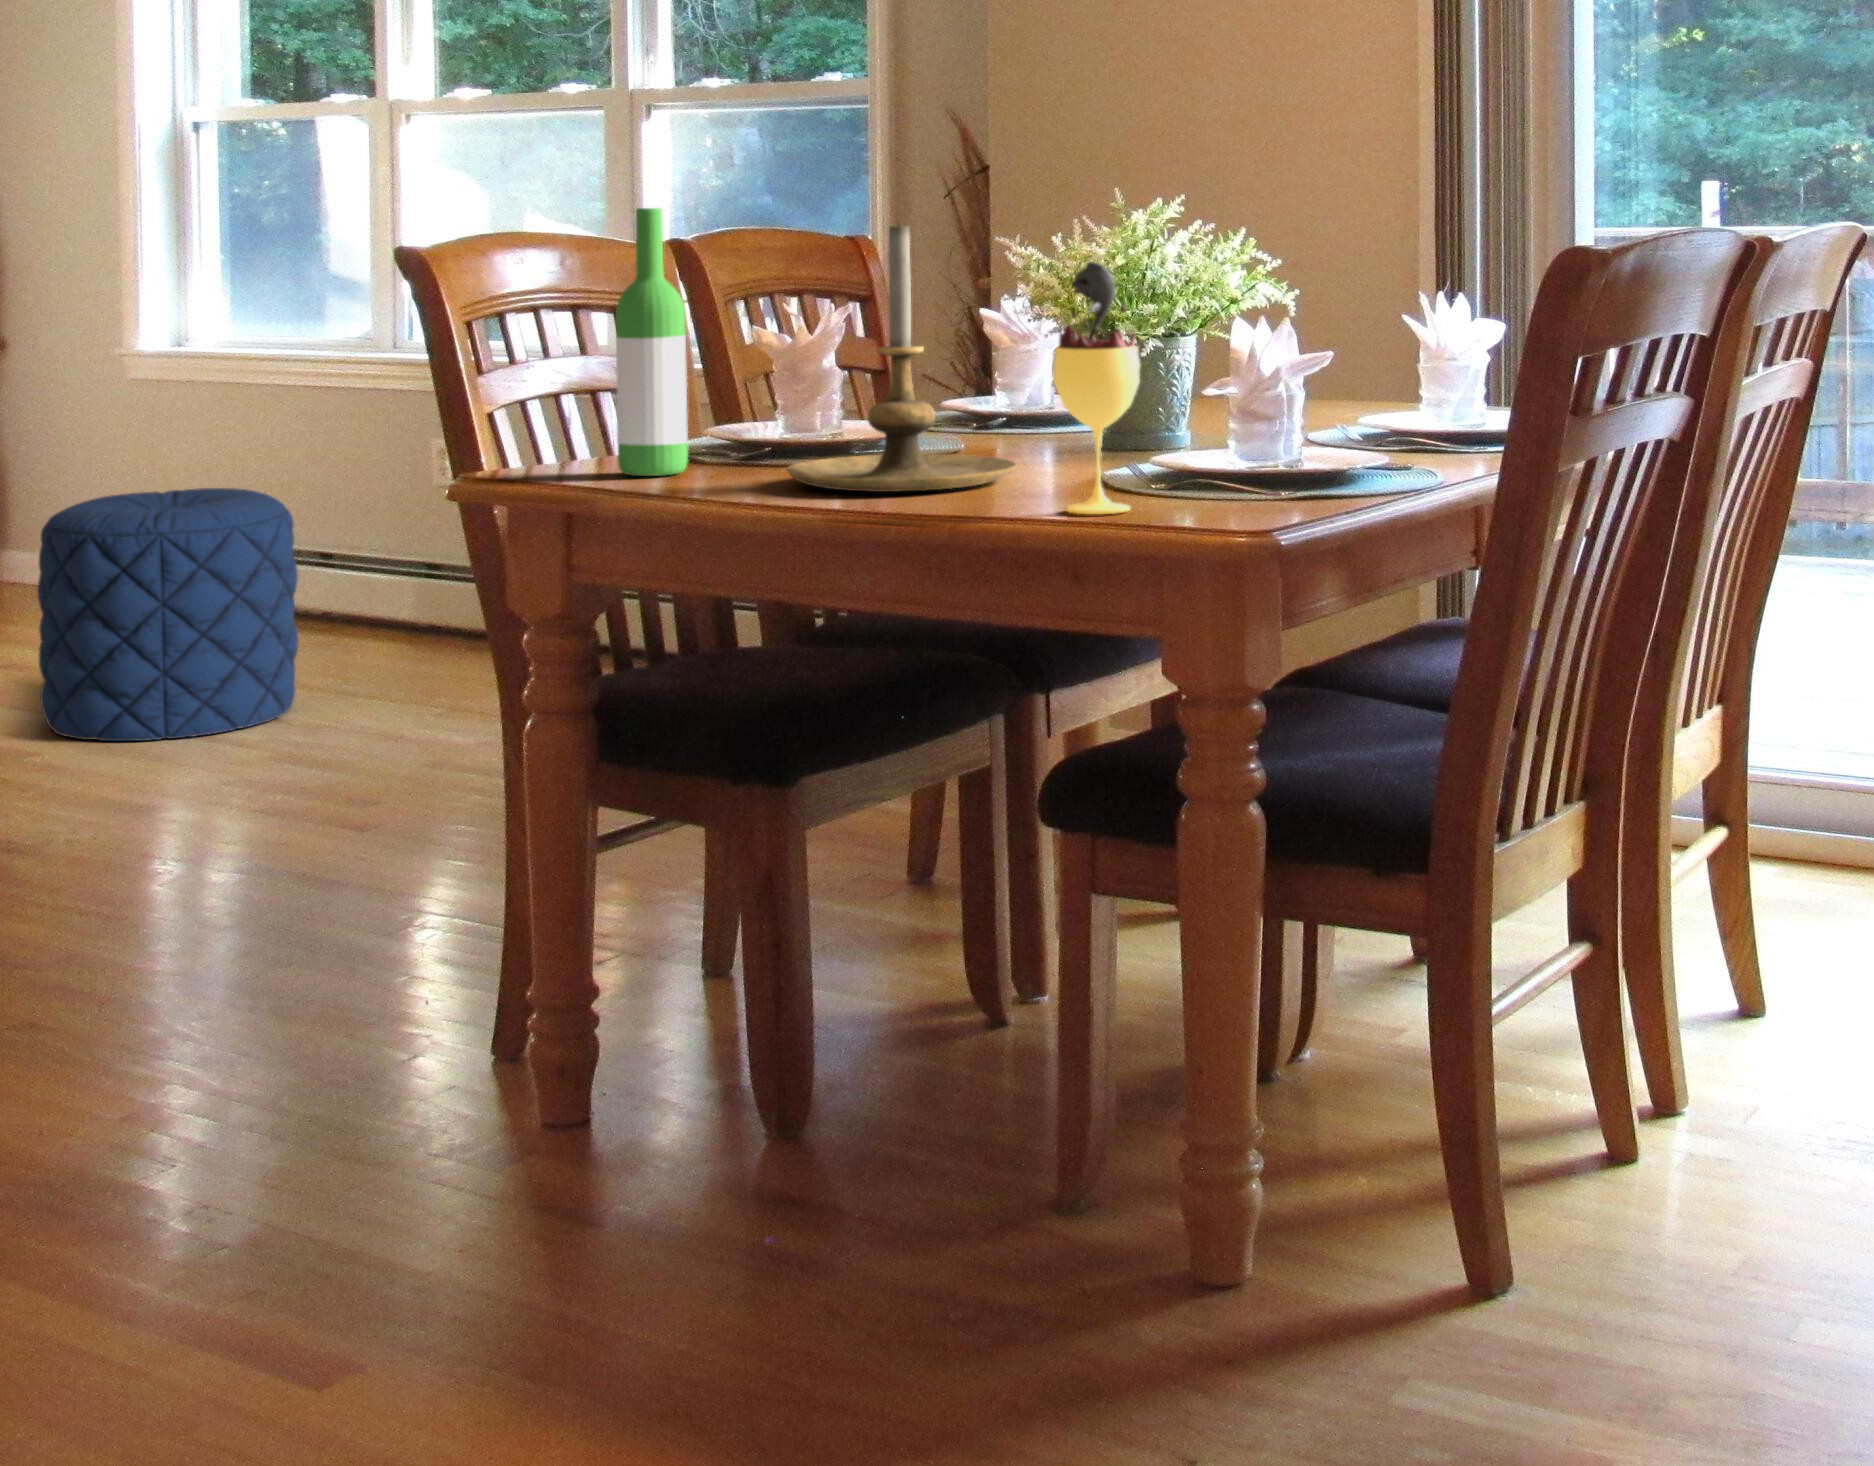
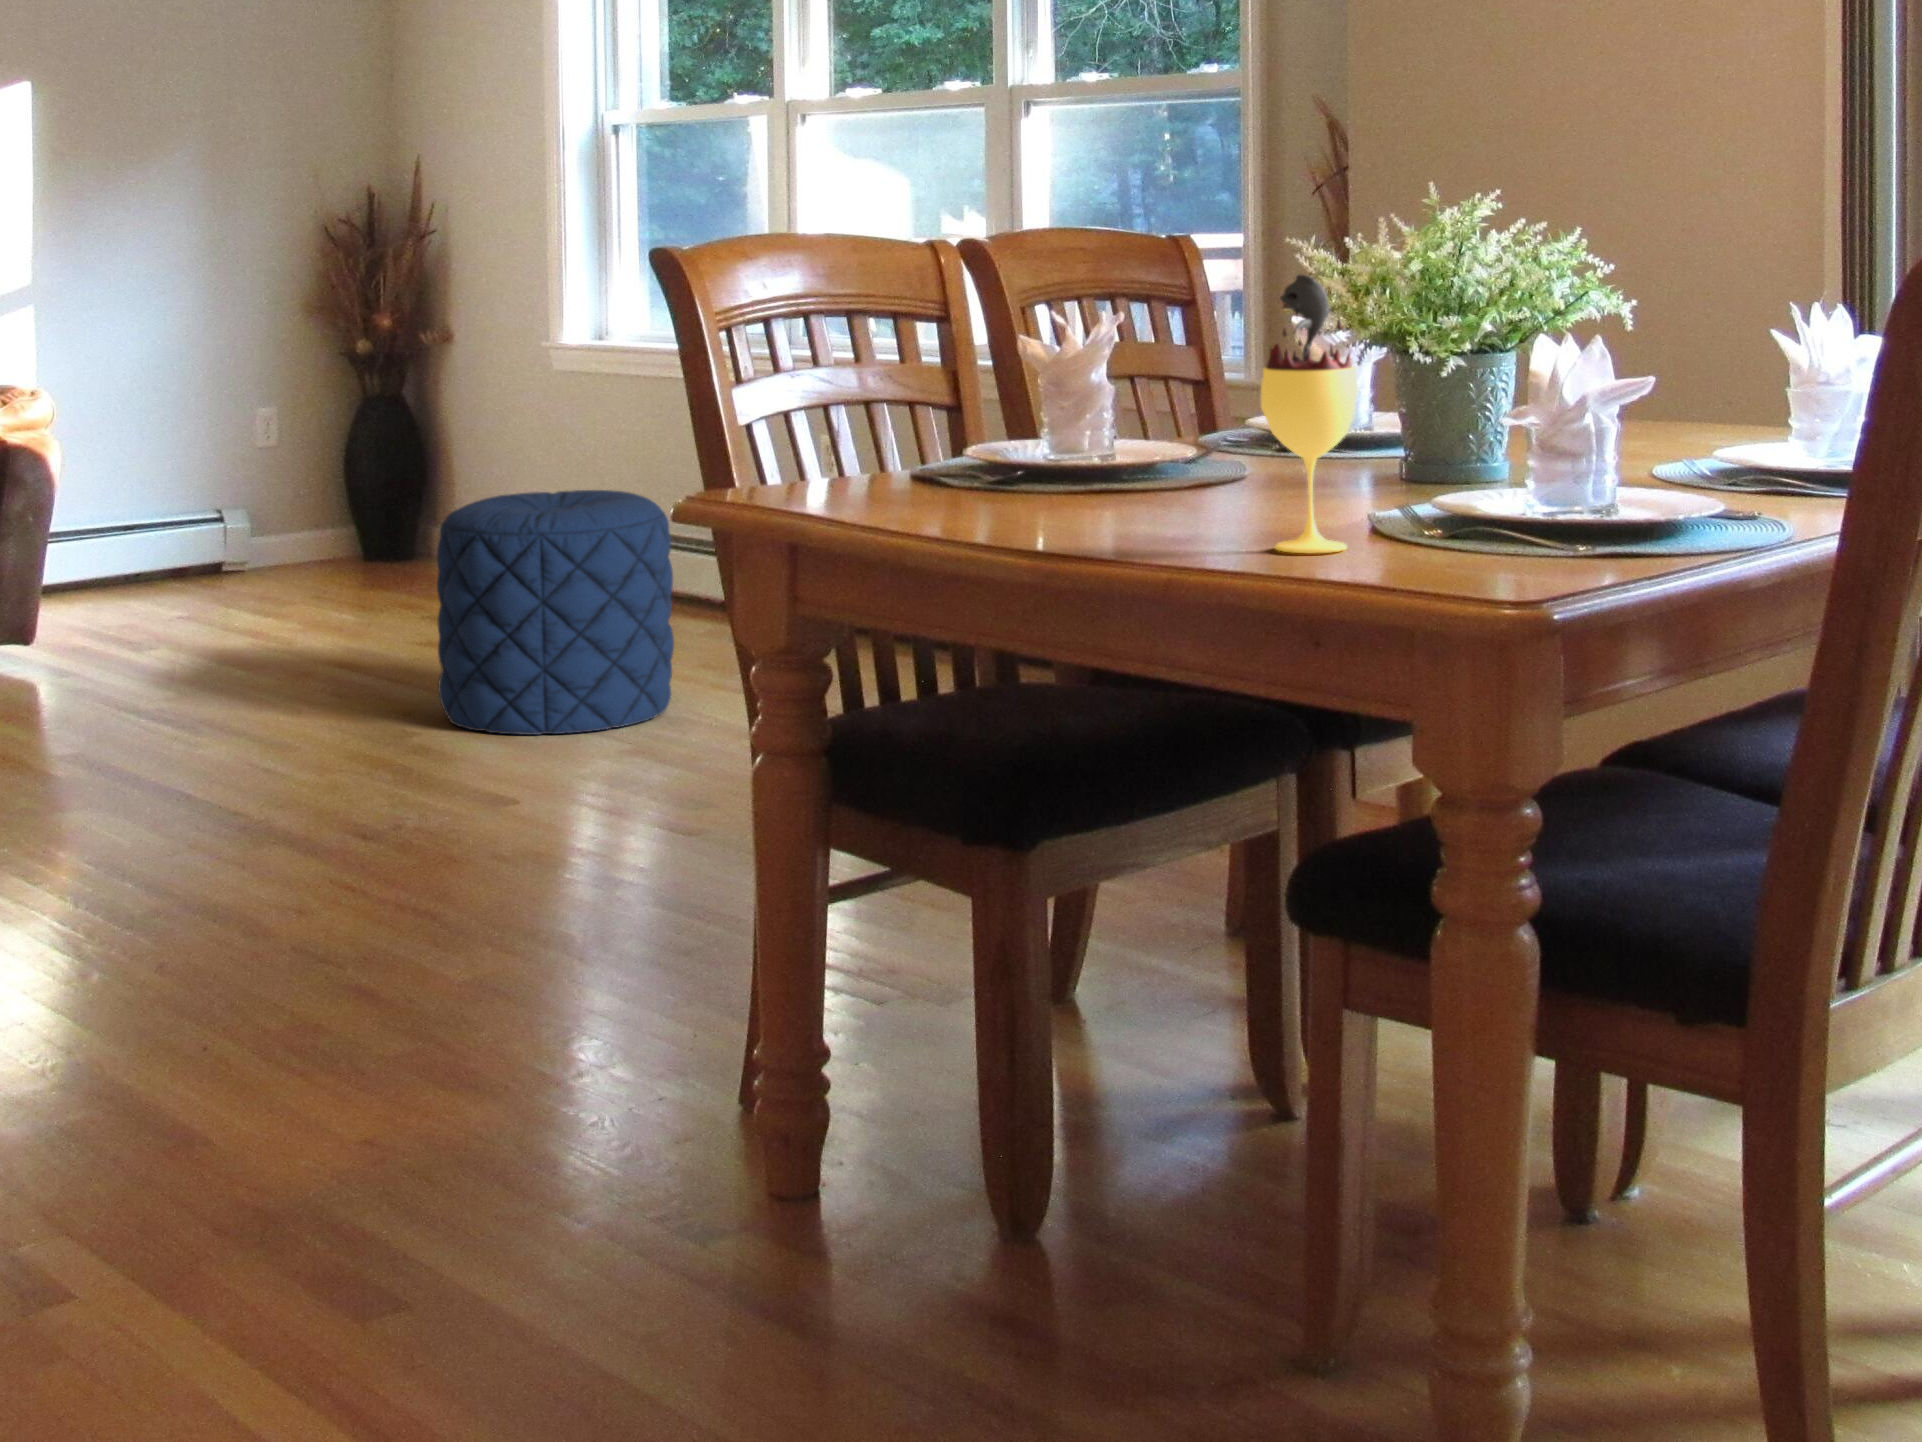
wine bottle: present [616,208,688,476] -> none [853,216,927,496]
candle holder: present [786,225,1016,492] -> none [1009,230,1257,519]

